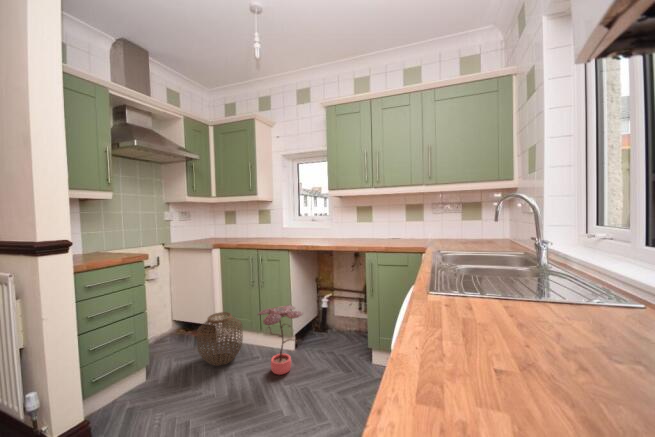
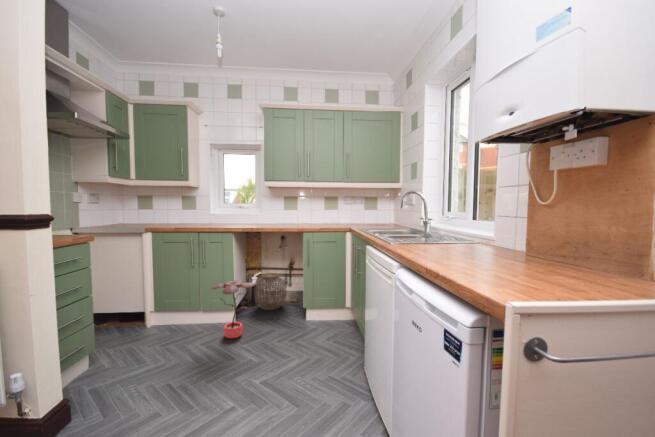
woven basket: present [197,312,243,366] -> present [254,273,286,310]

